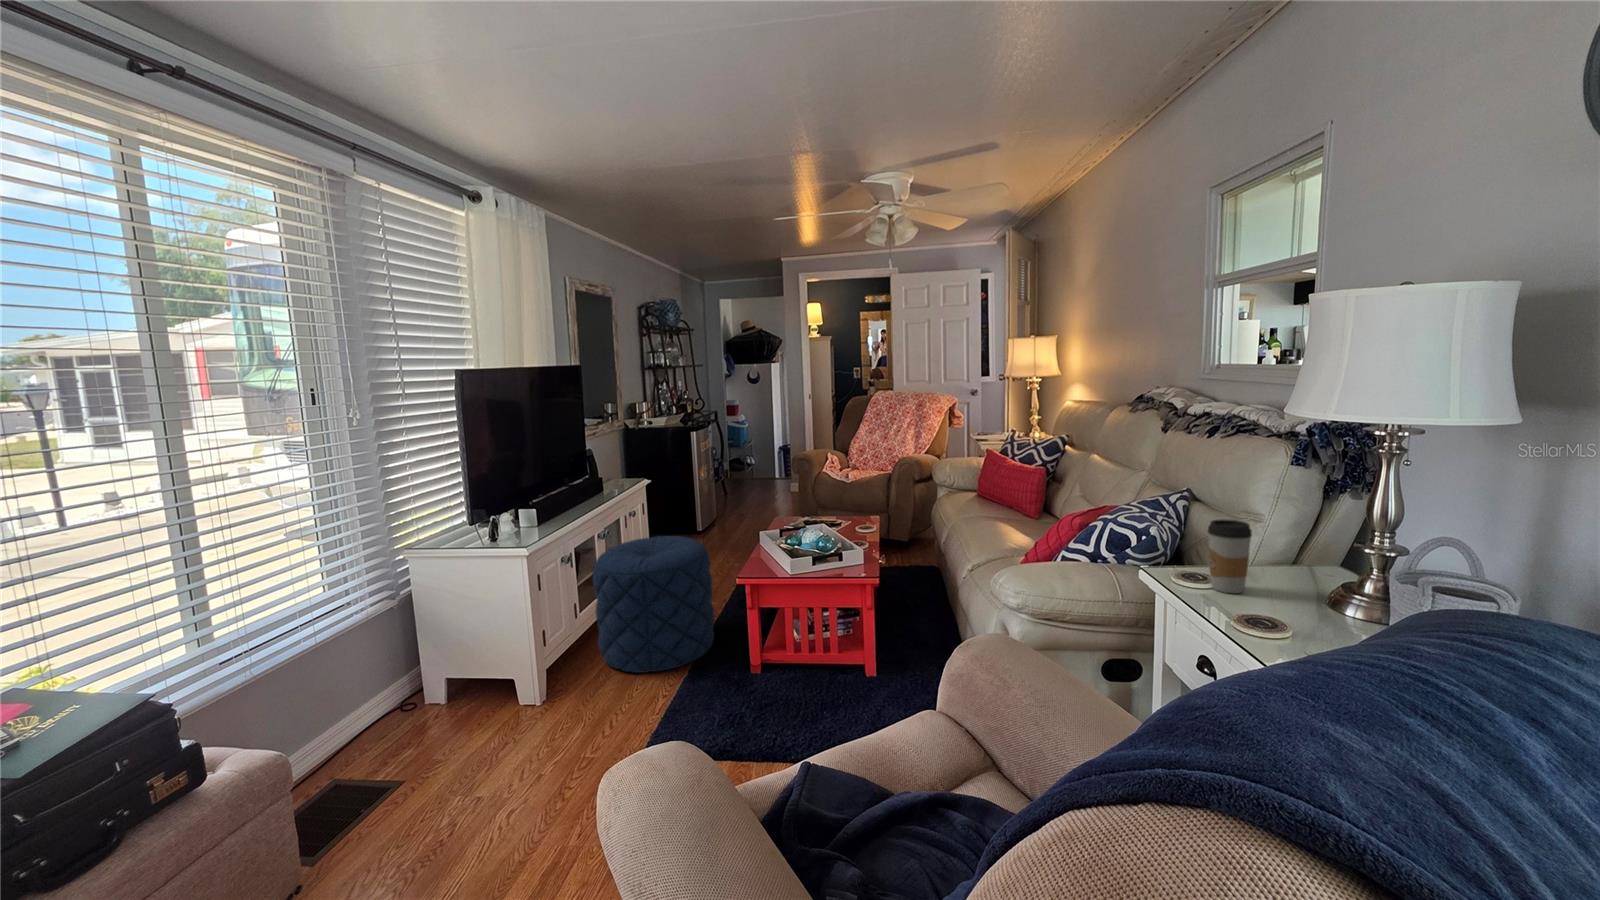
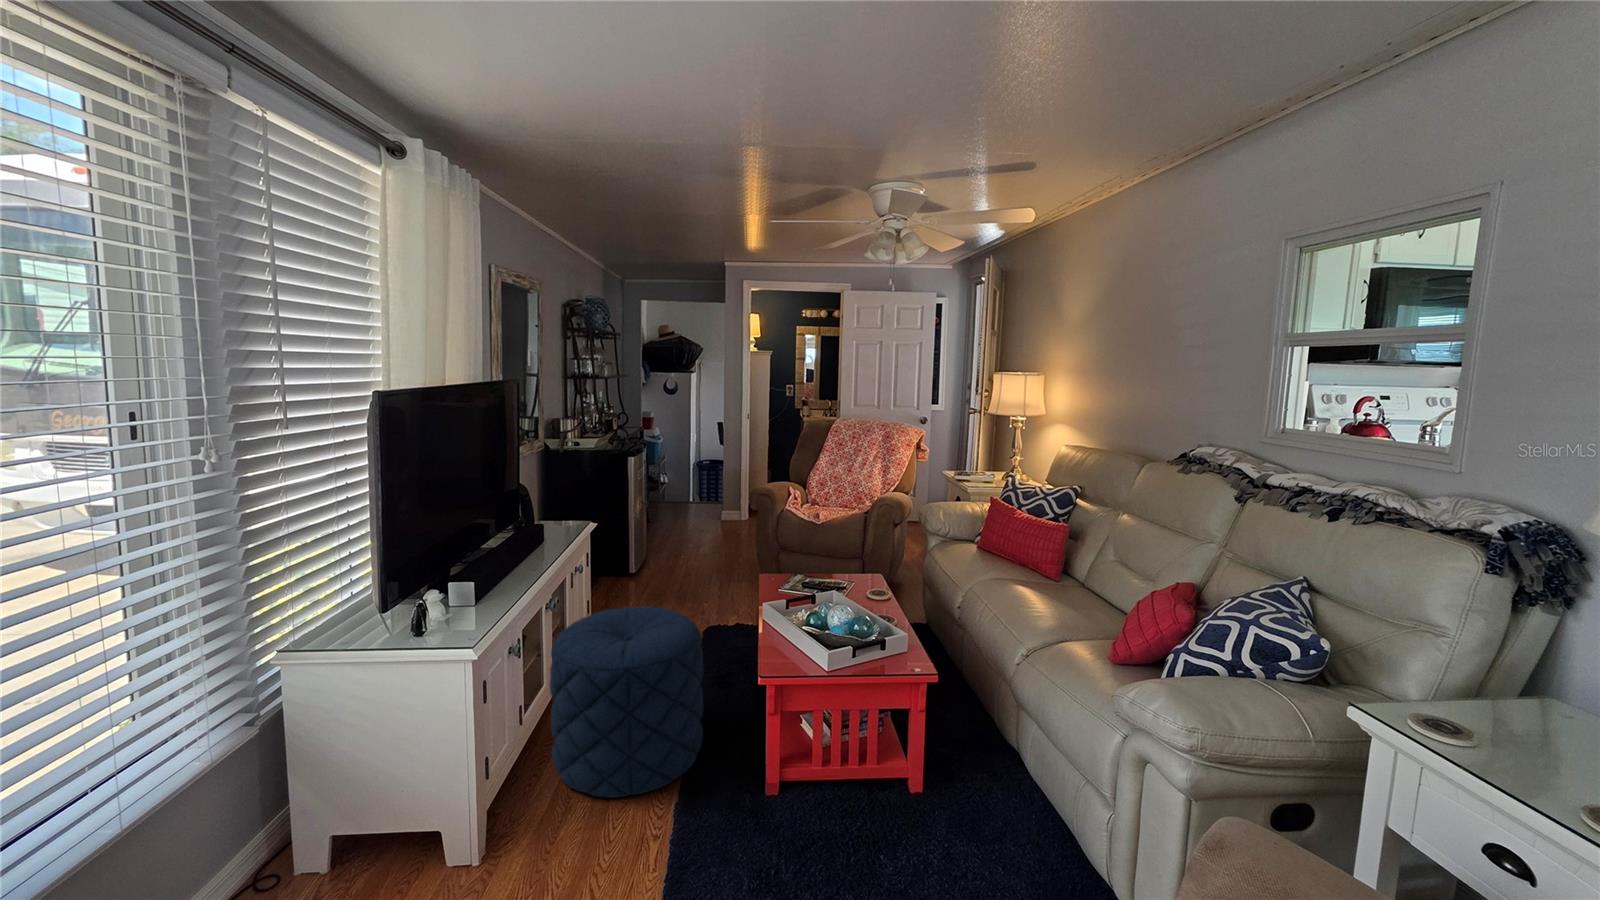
coffee cup: present [1208,519,1252,593] -> none [1474,660,1545,758]

